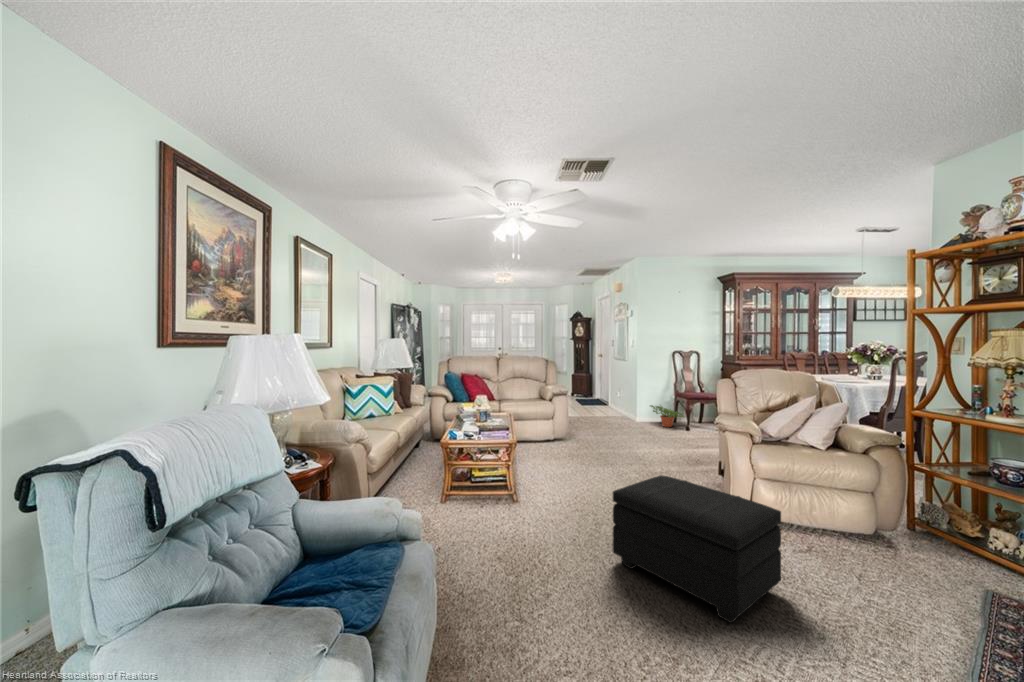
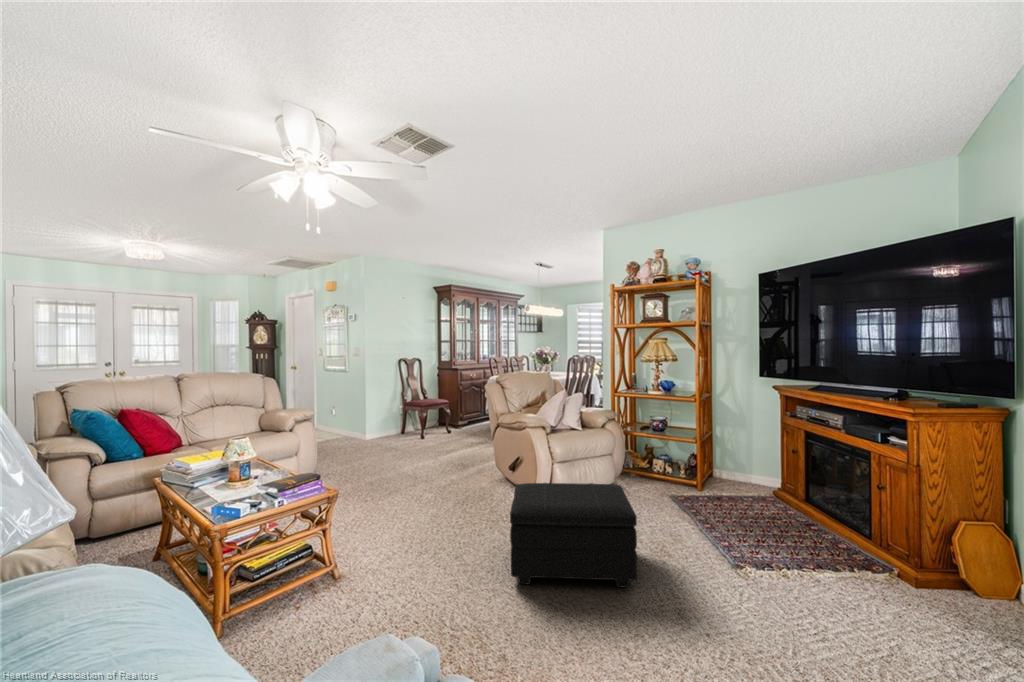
potted plant: present [650,405,685,427] -> none [380,415,419,437]

